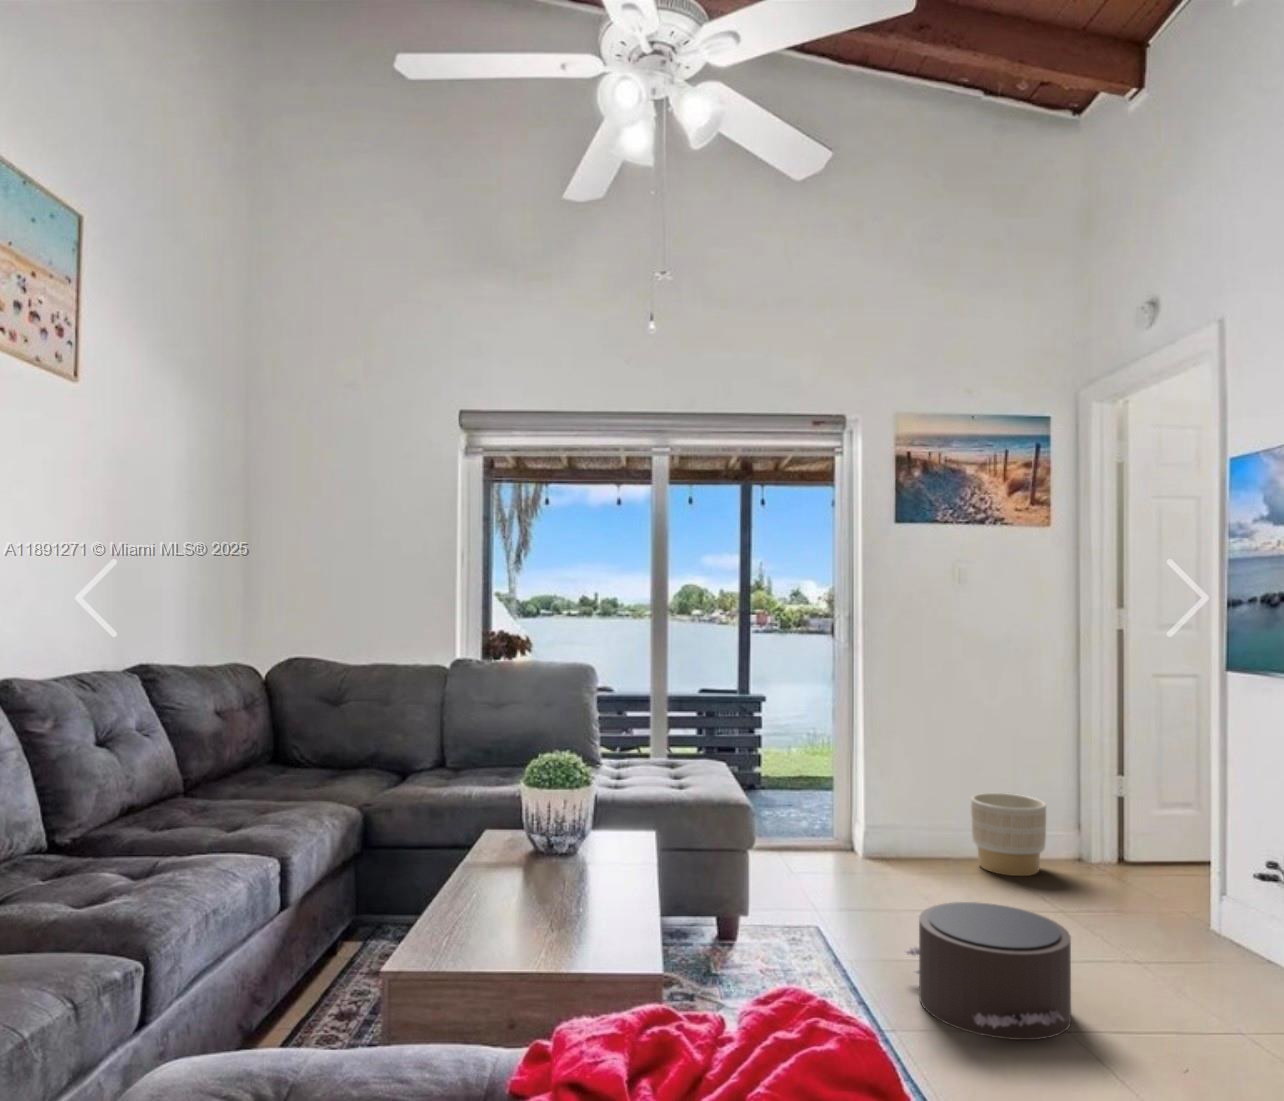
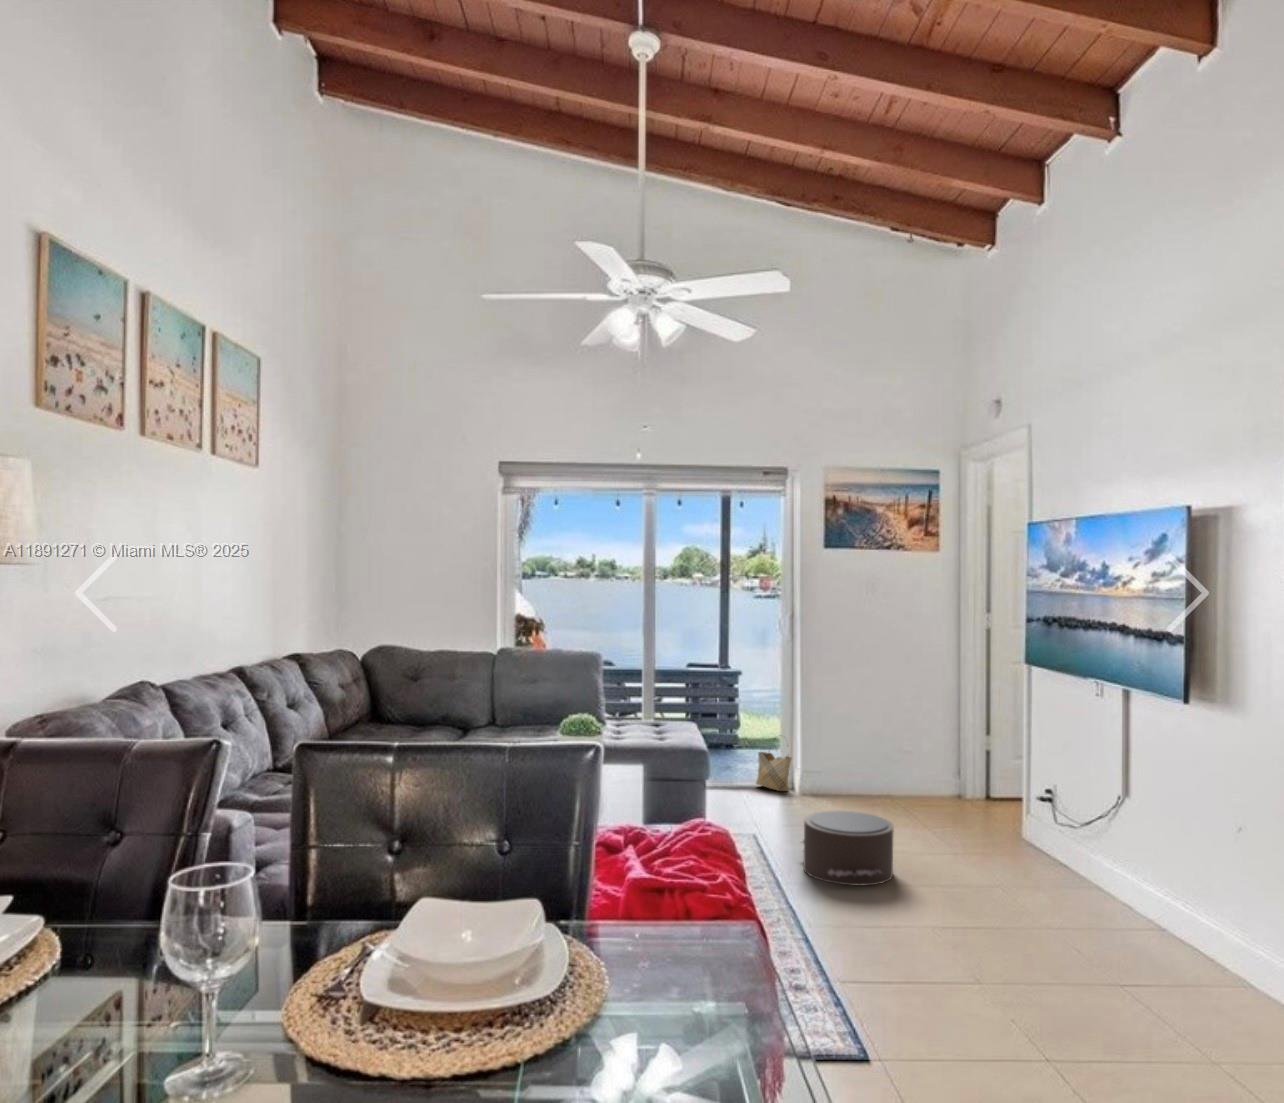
woven basket: none [806,777,856,854] -> present [756,752,791,791]
planter: present [971,793,1046,876] -> none [874,747,926,806]

